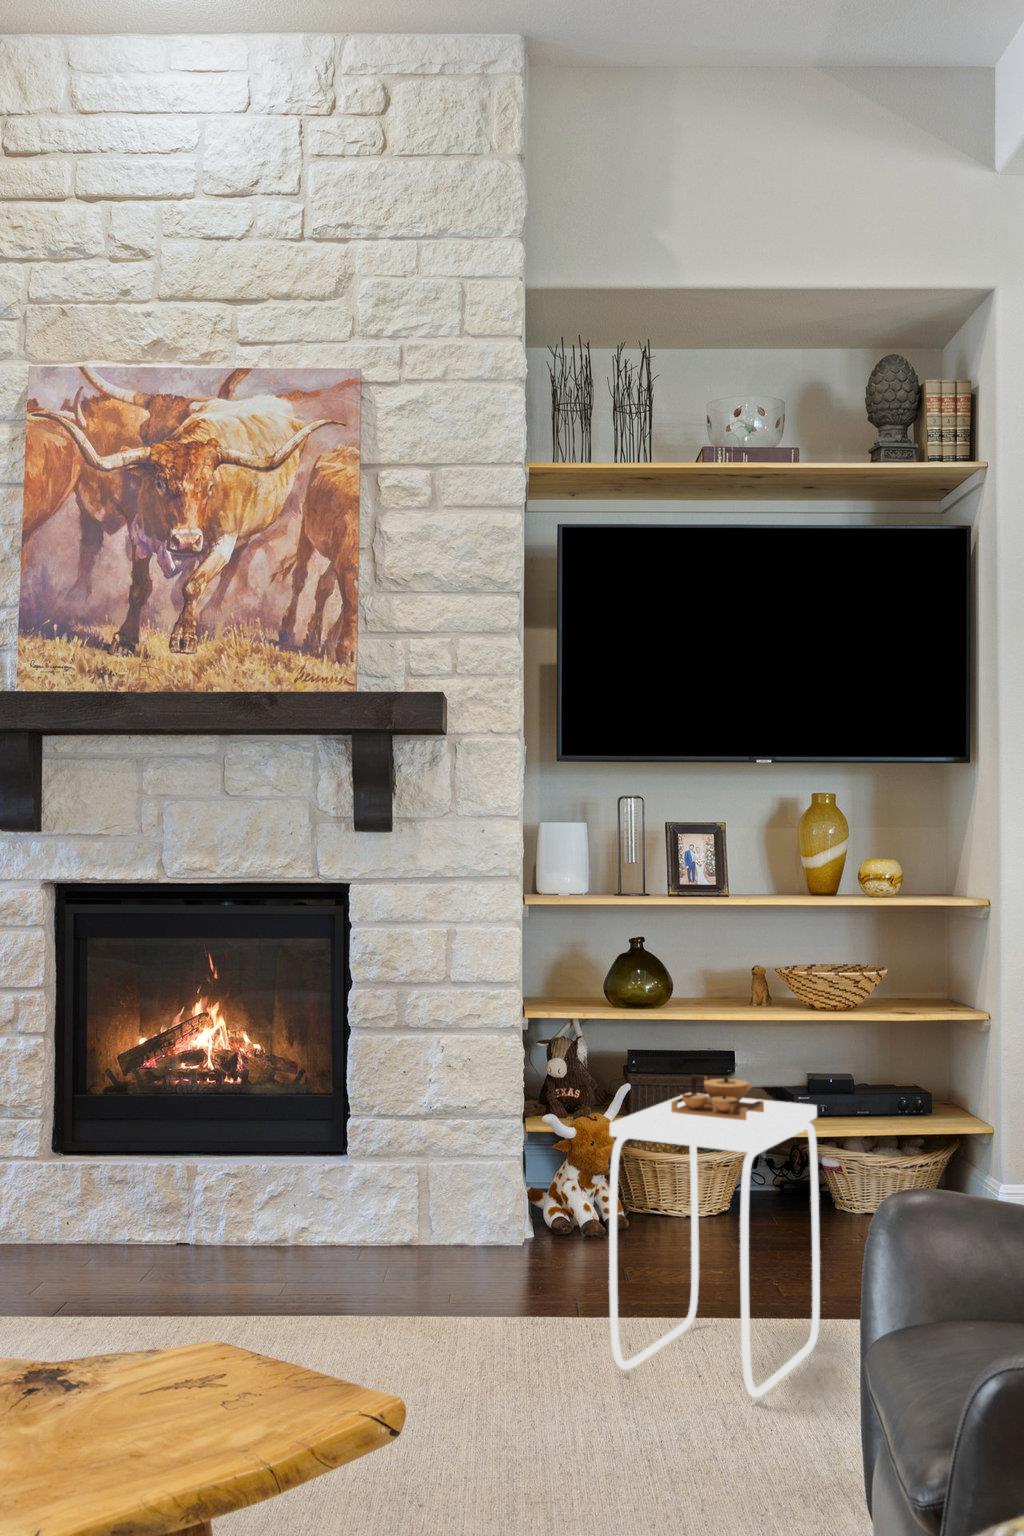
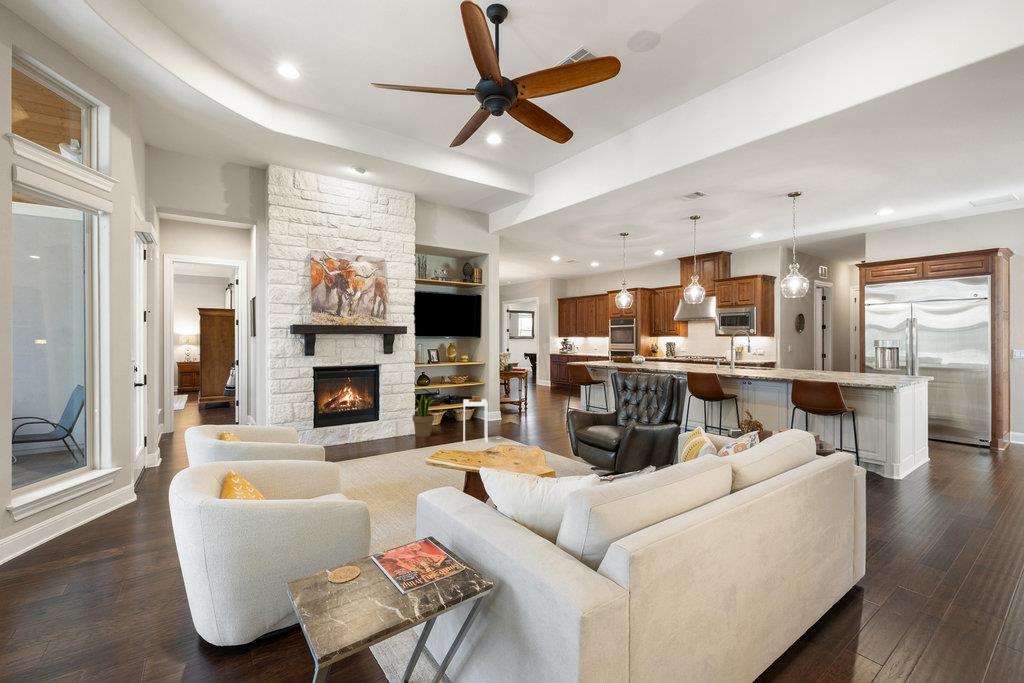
potted plant: none [473,1040,601,1277] -> present [413,394,435,437]

